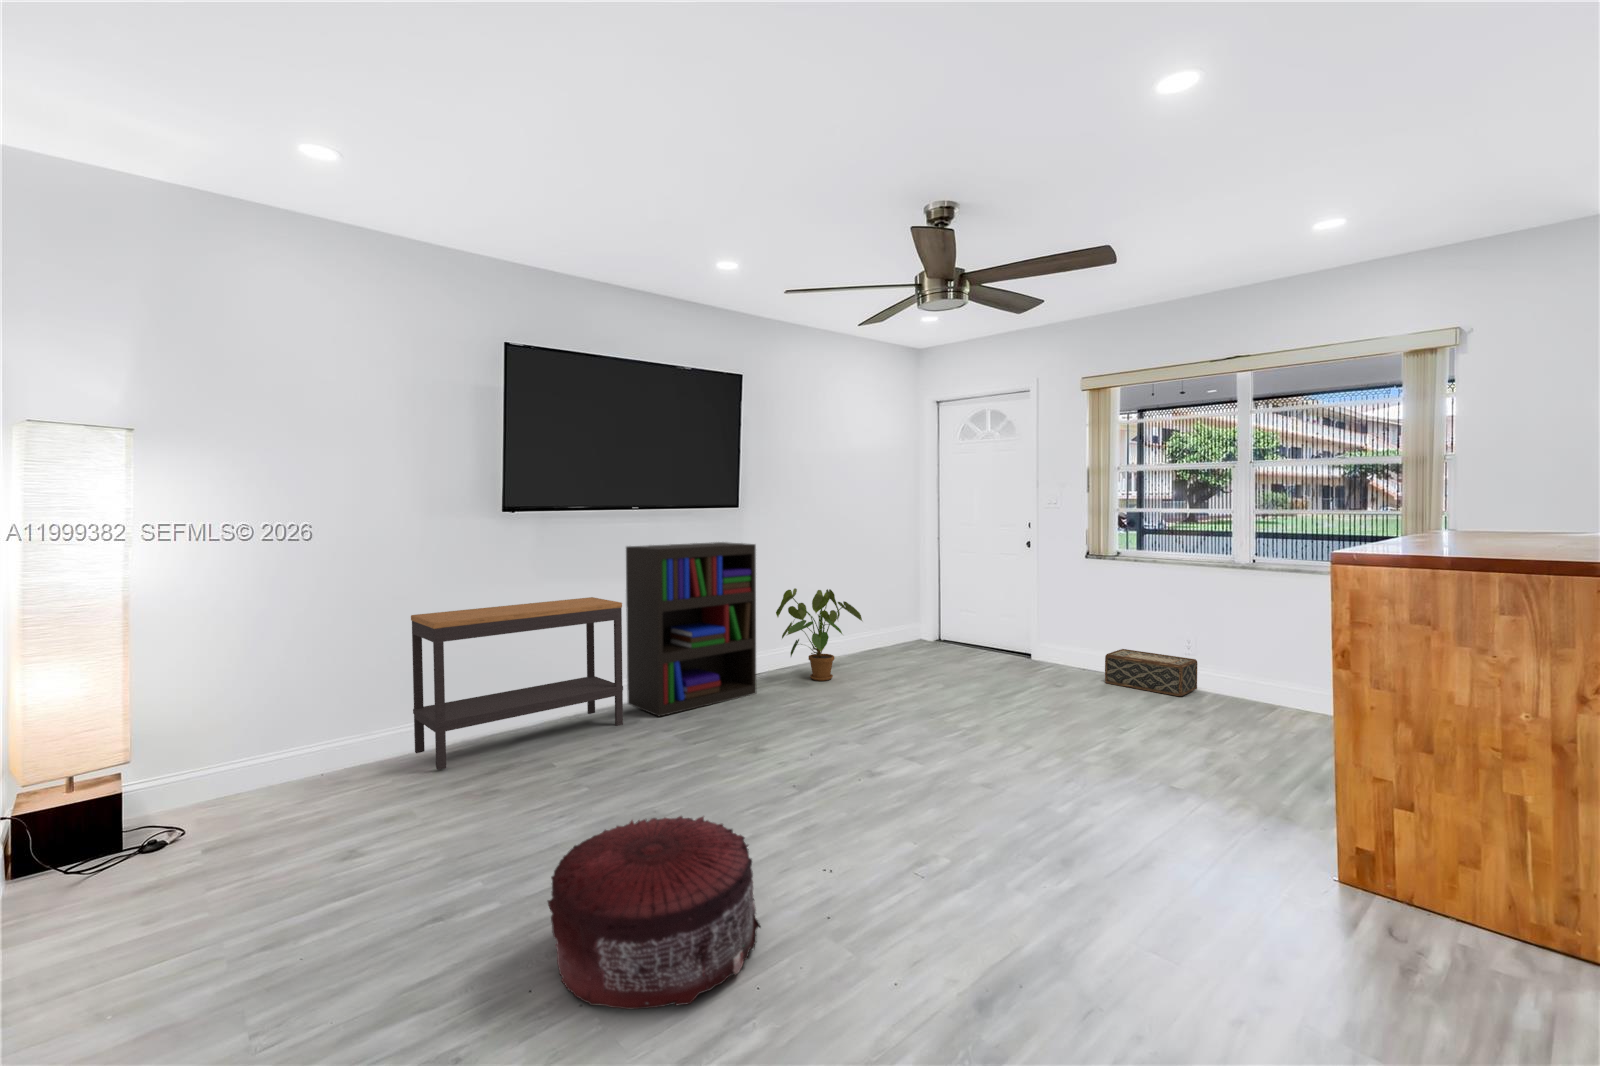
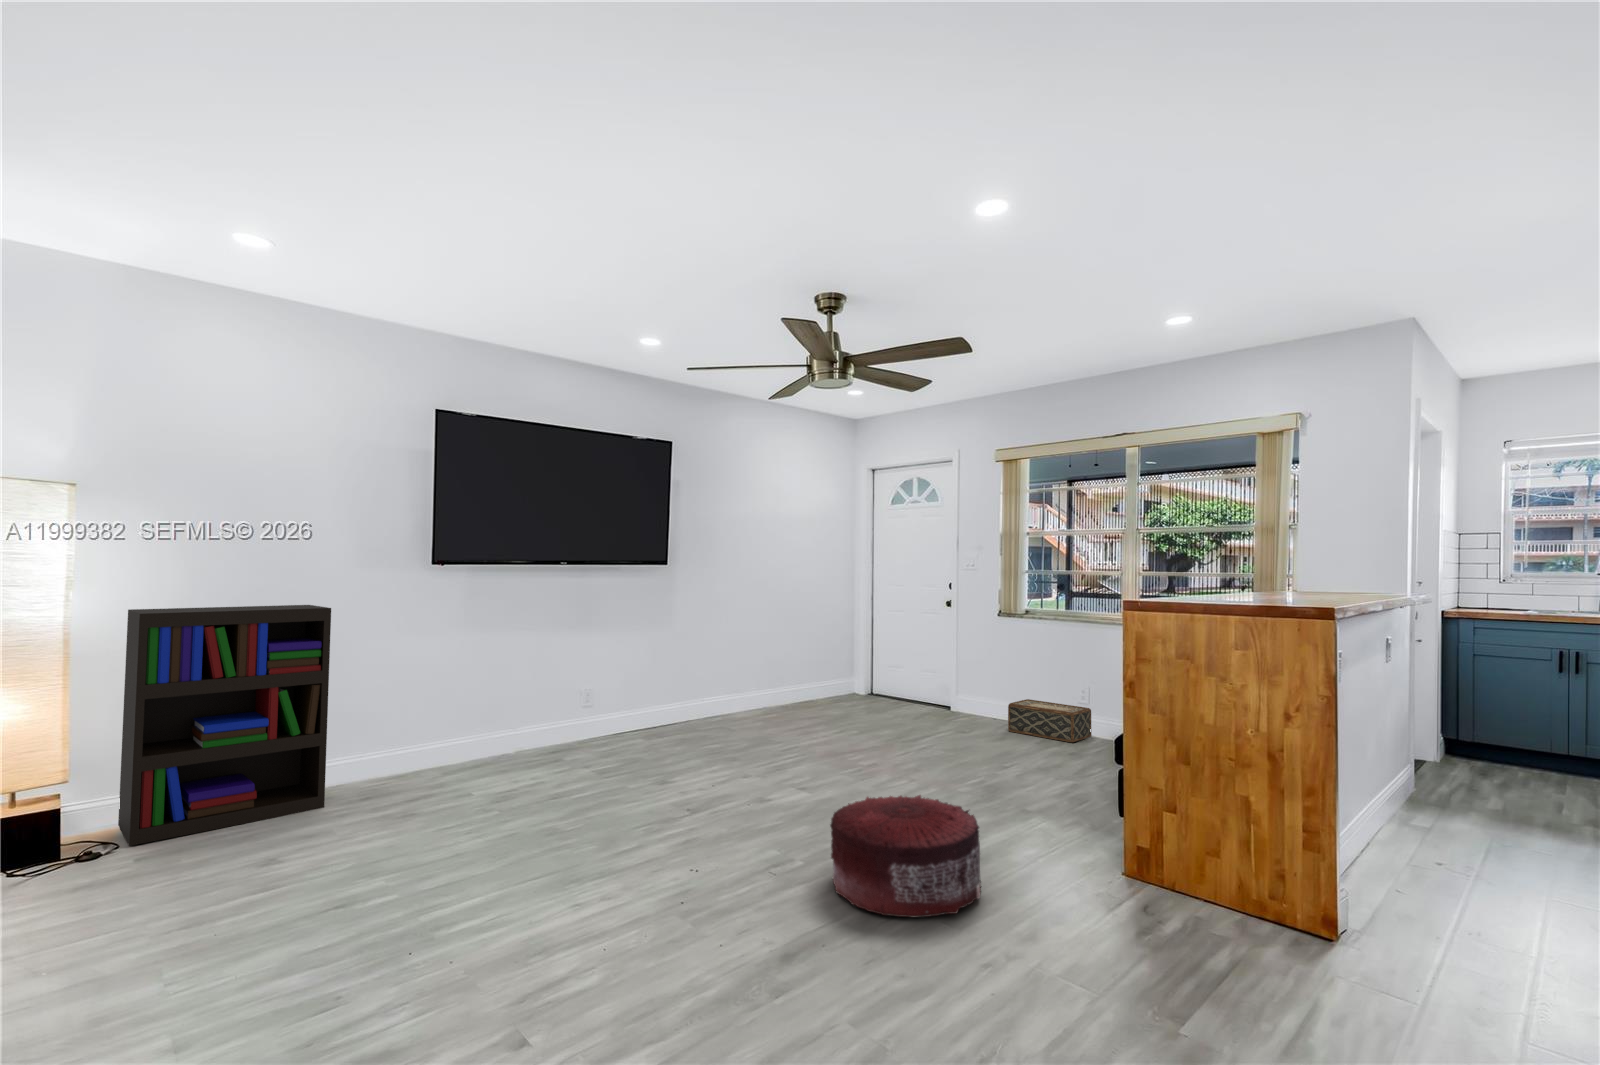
bookshelf: present [626,542,756,716] -> present [118,605,331,846]
house plant: present [776,588,862,681] -> none [698,638,784,728]
console table: present [411,597,623,770] -> none [336,642,542,798]
pouf: present [548,816,760,1009] -> present [830,795,981,917]

